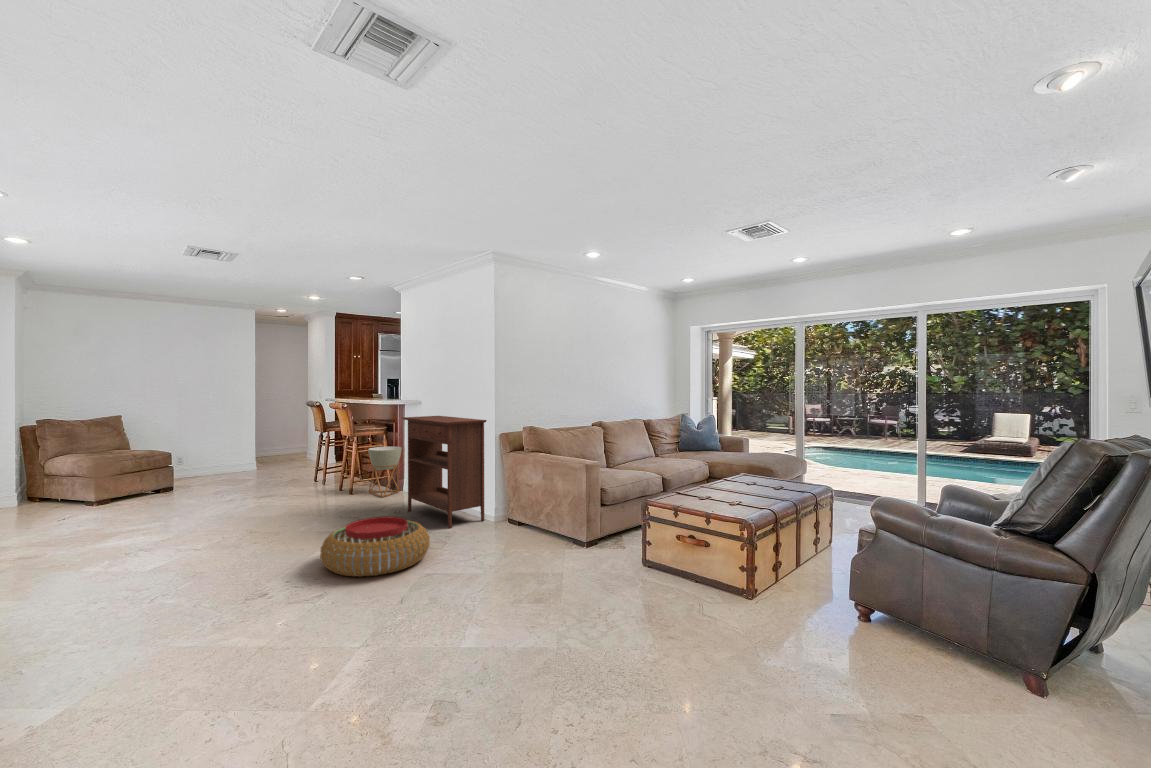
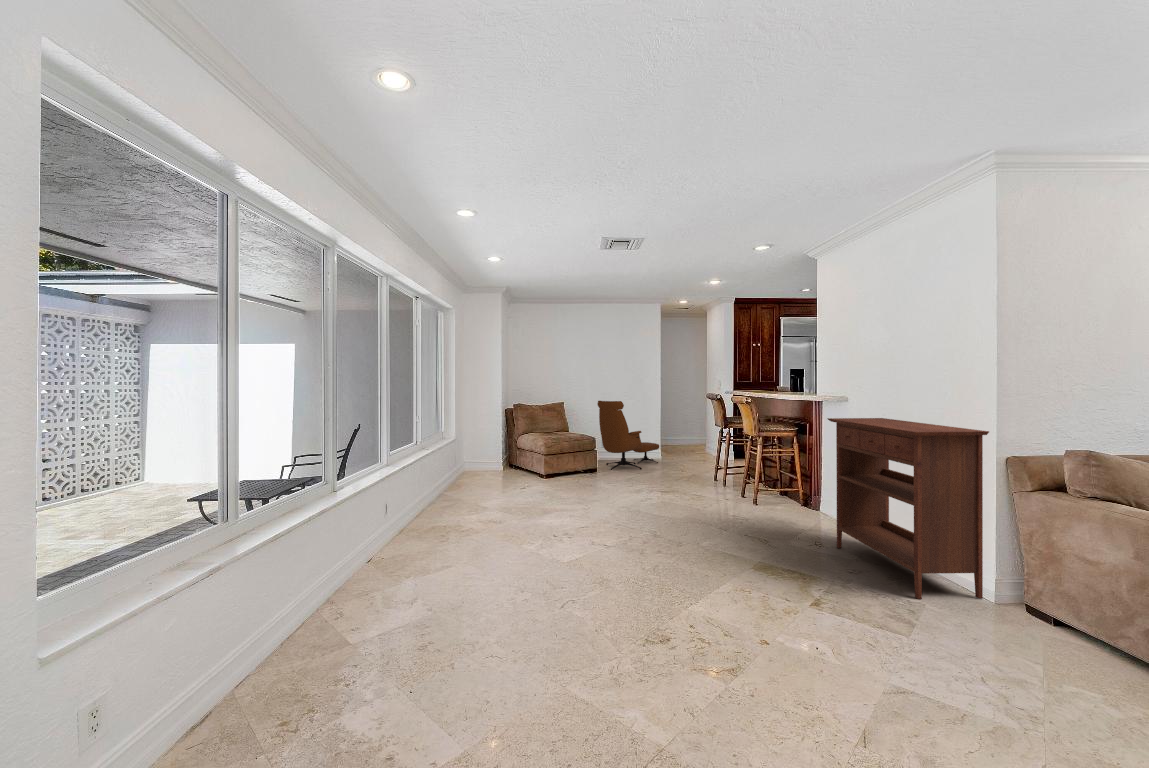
lounge chair: none [174,411,253,486] -> present [597,401,659,470]
planter: present [368,446,402,497] -> none [777,452,820,517]
pouf: present [320,517,430,577] -> none [730,565,902,676]

